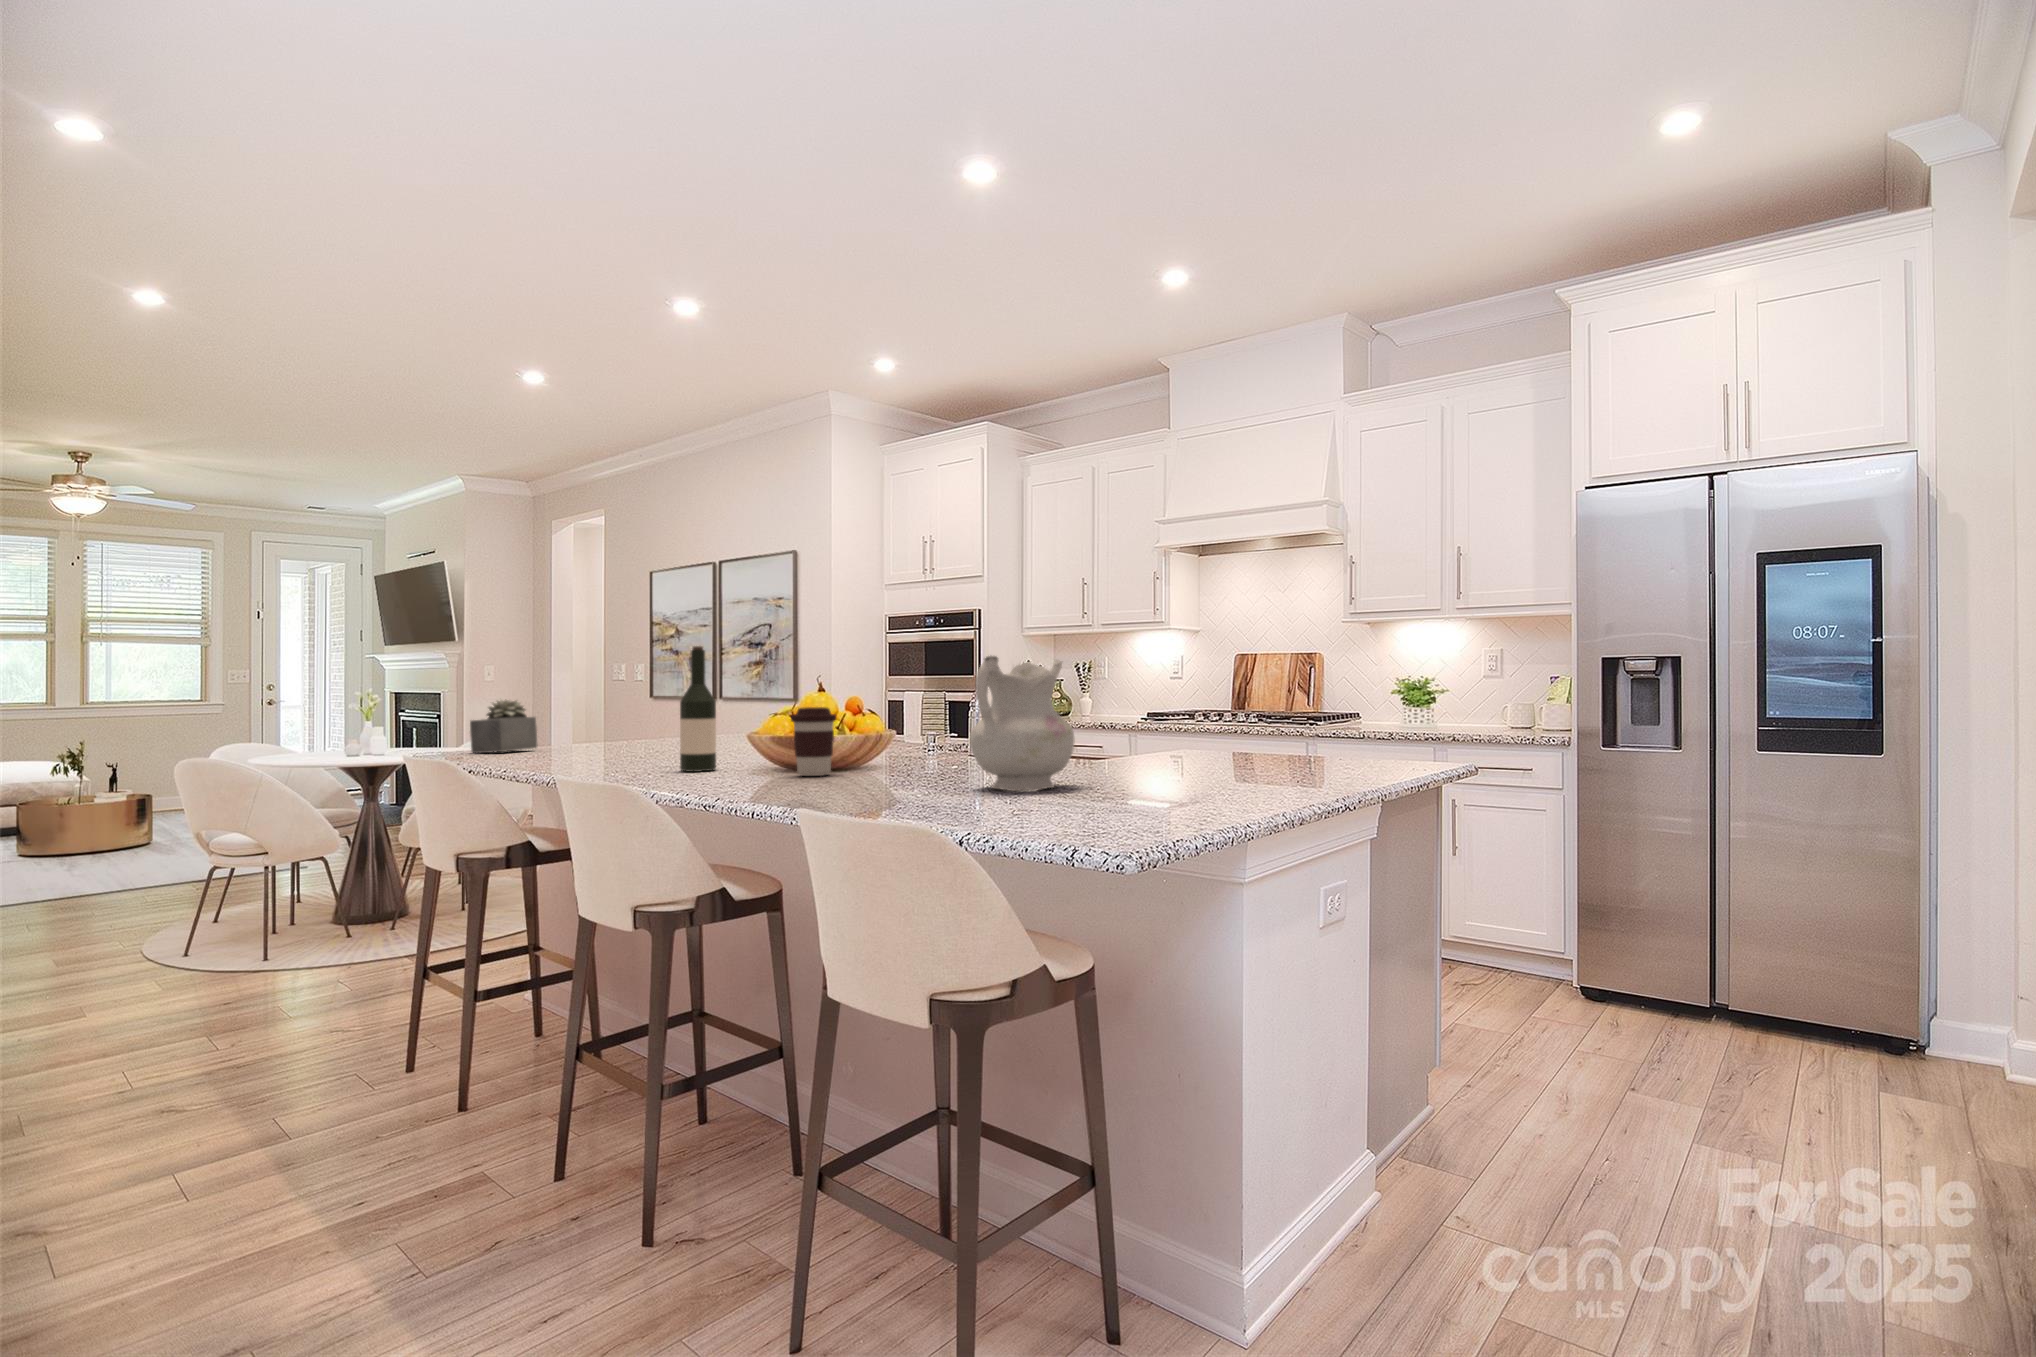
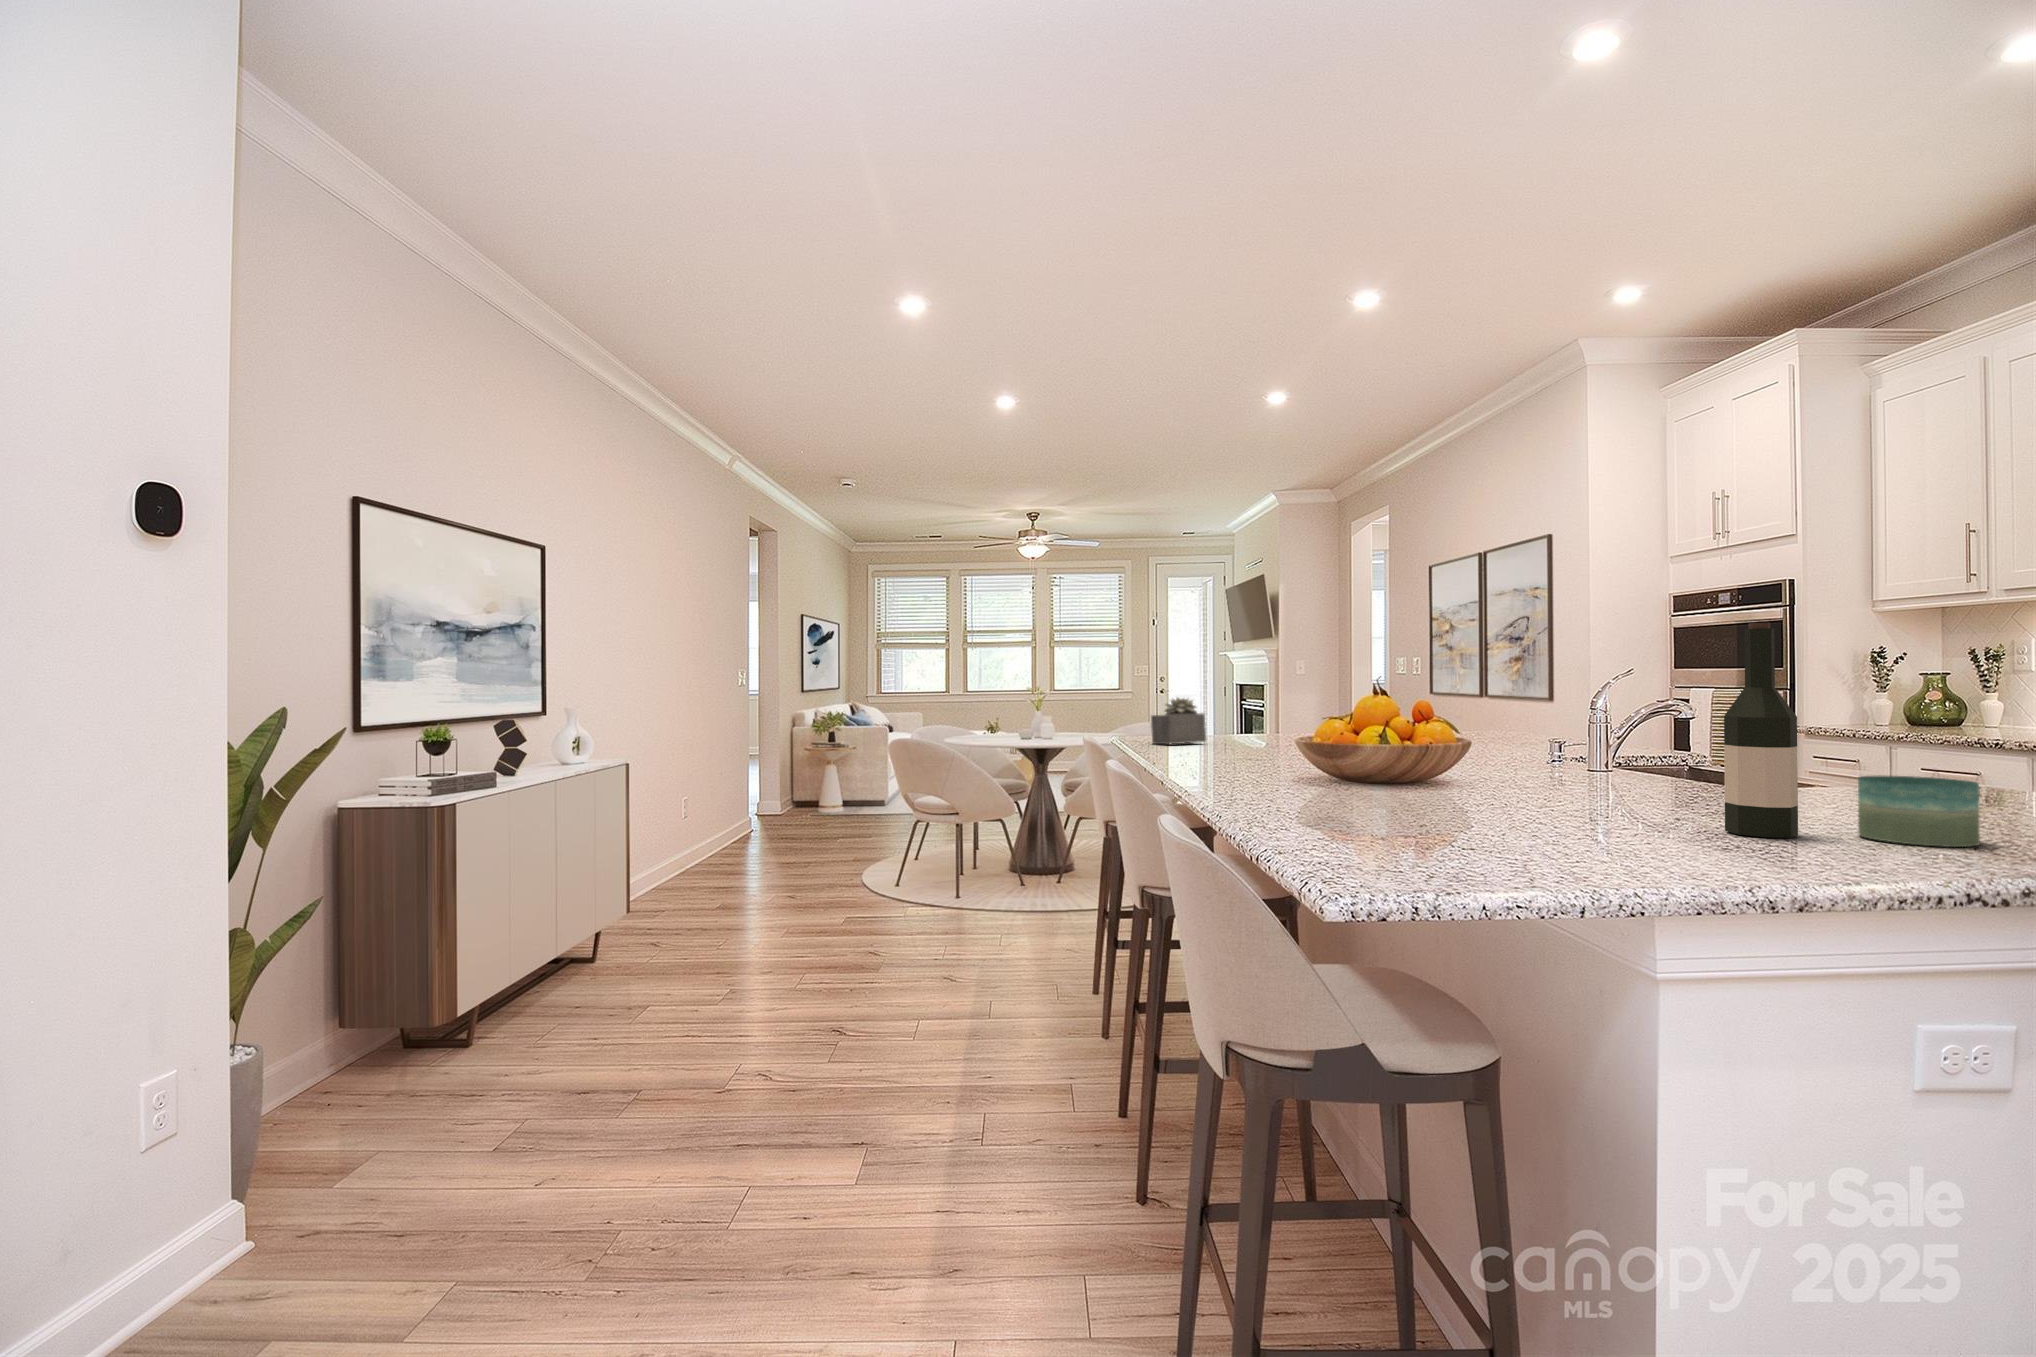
wine bottle: present [680,646,716,772] -> present [1724,623,1798,838]
ceramic pitcher: present [970,656,1074,791] -> none [1348,664,1519,851]
coffee cup: present [791,707,836,776] -> none [1271,719,1323,797]
candle: none [1180,728,1232,766] -> present [1858,776,1980,847]

